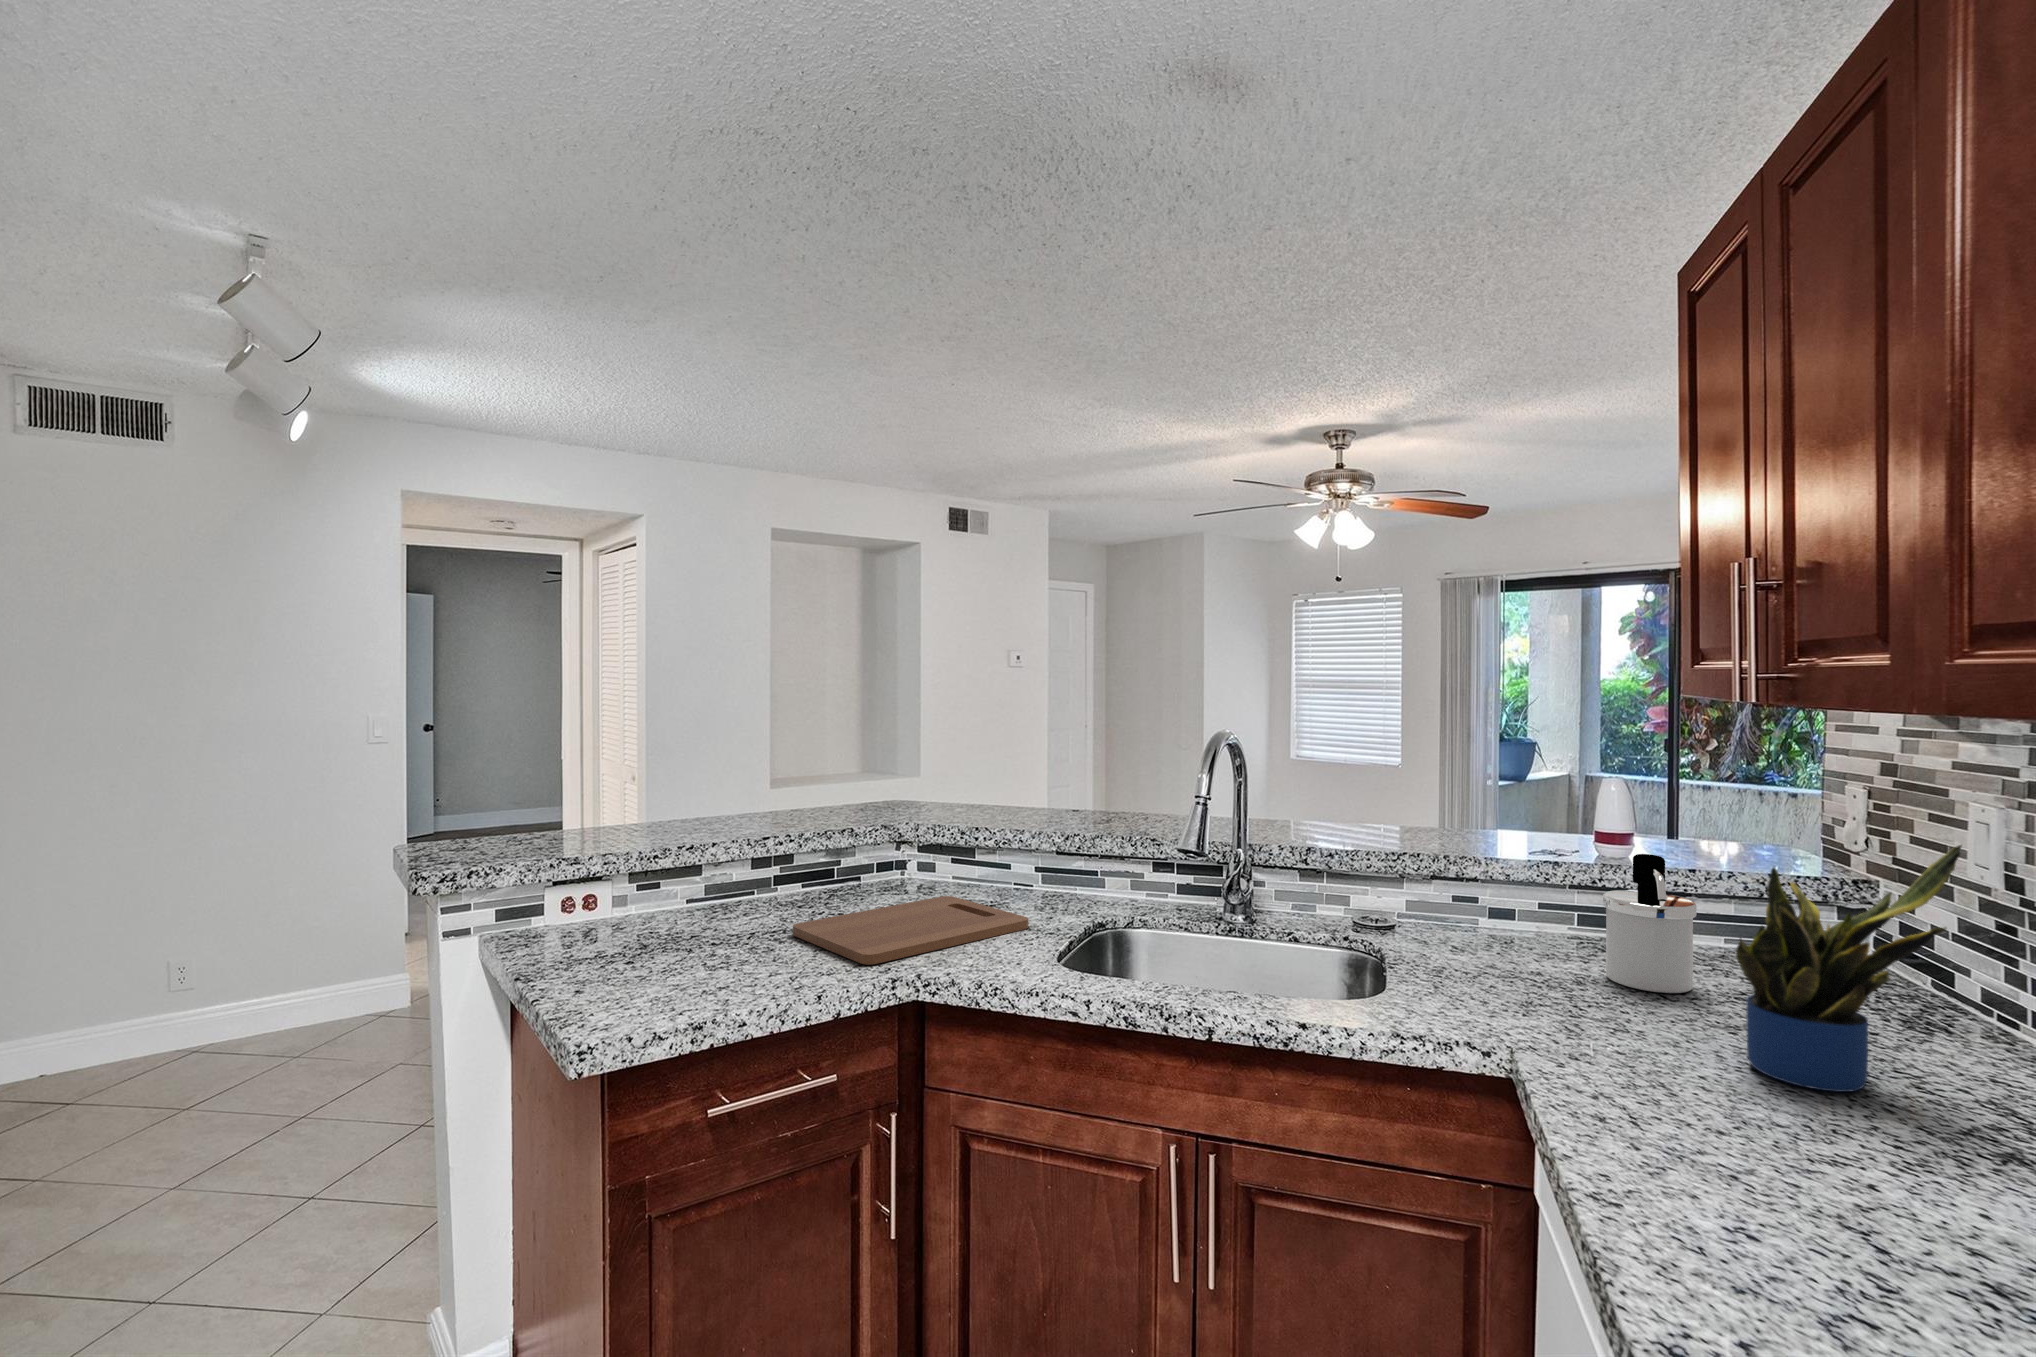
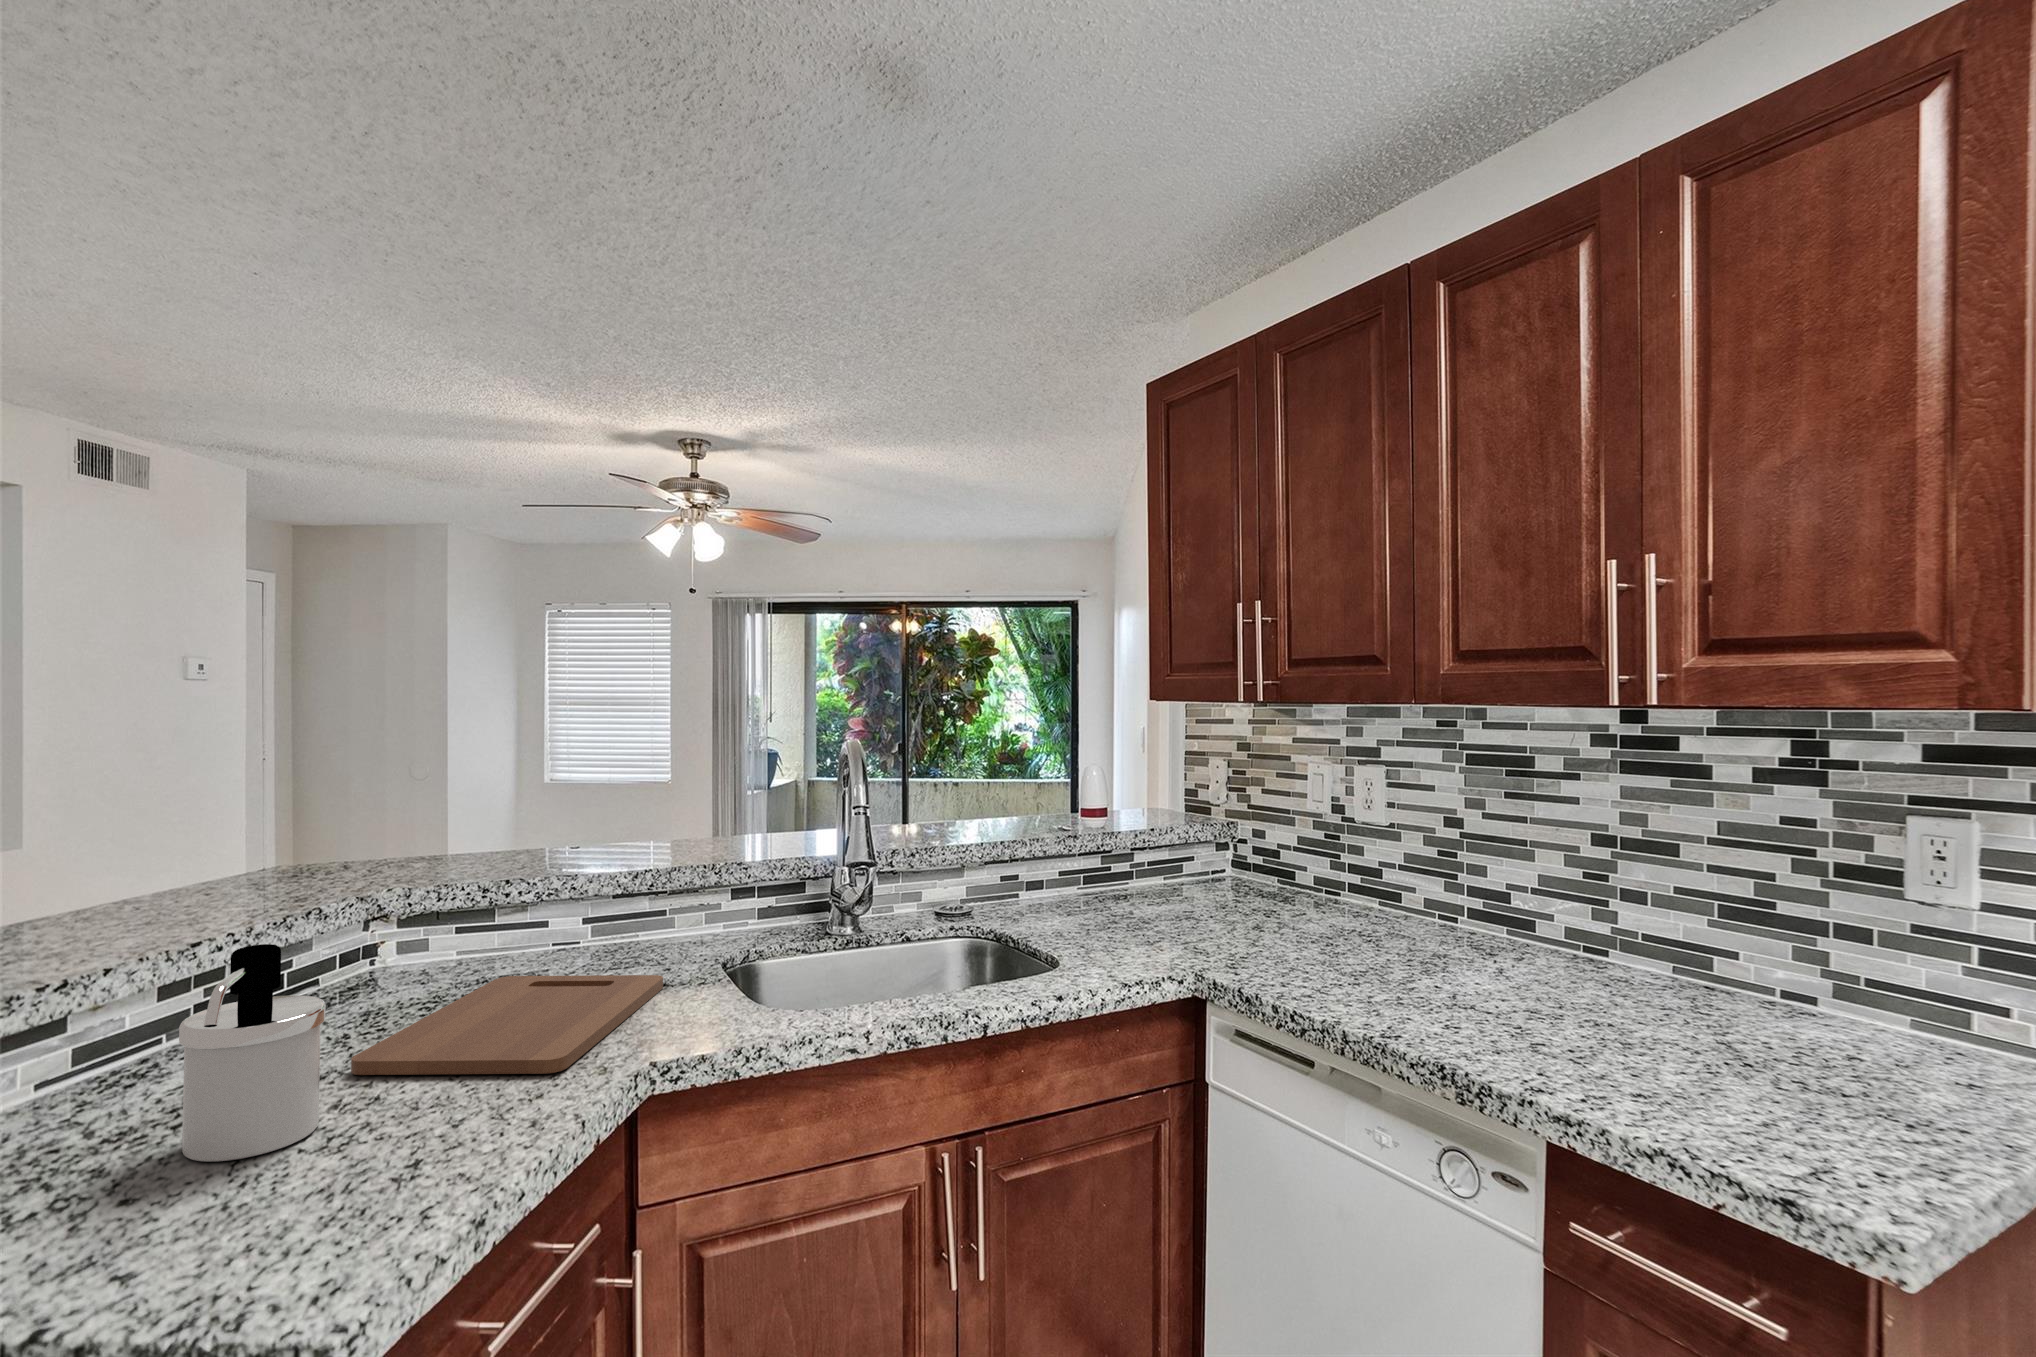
potted plant: present [1736,845,1962,1092] -> none [1282,783,1393,949]
soap dispenser: present [1603,854,1696,993] -> present [179,944,326,1162]

